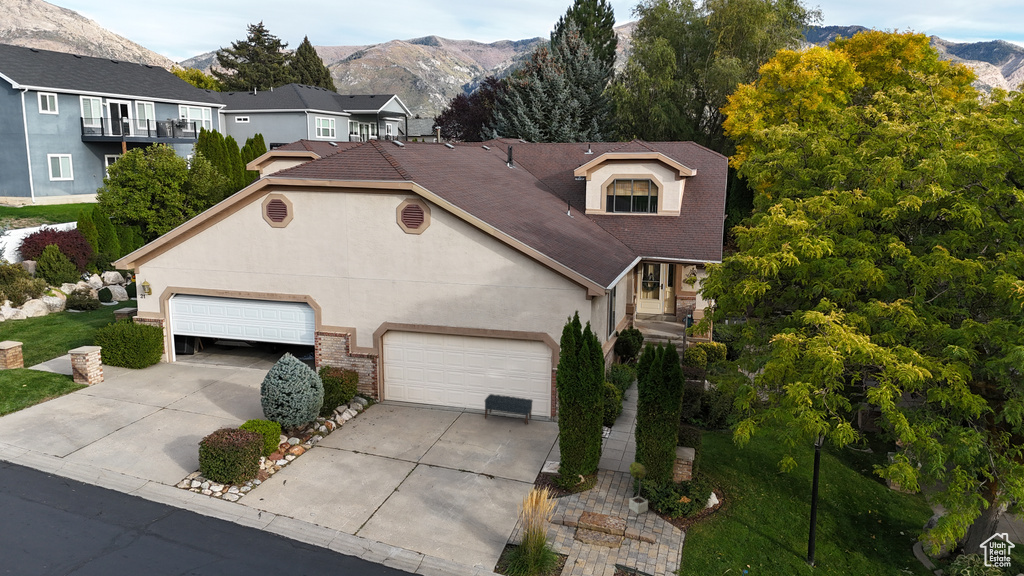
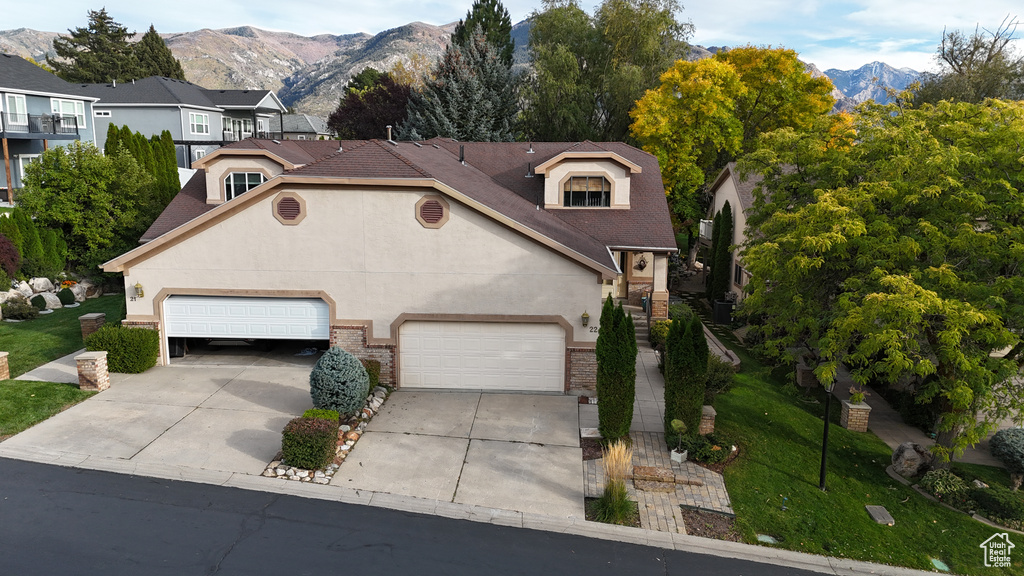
bench: present [485,394,533,424] -> none [506,374,548,399]

